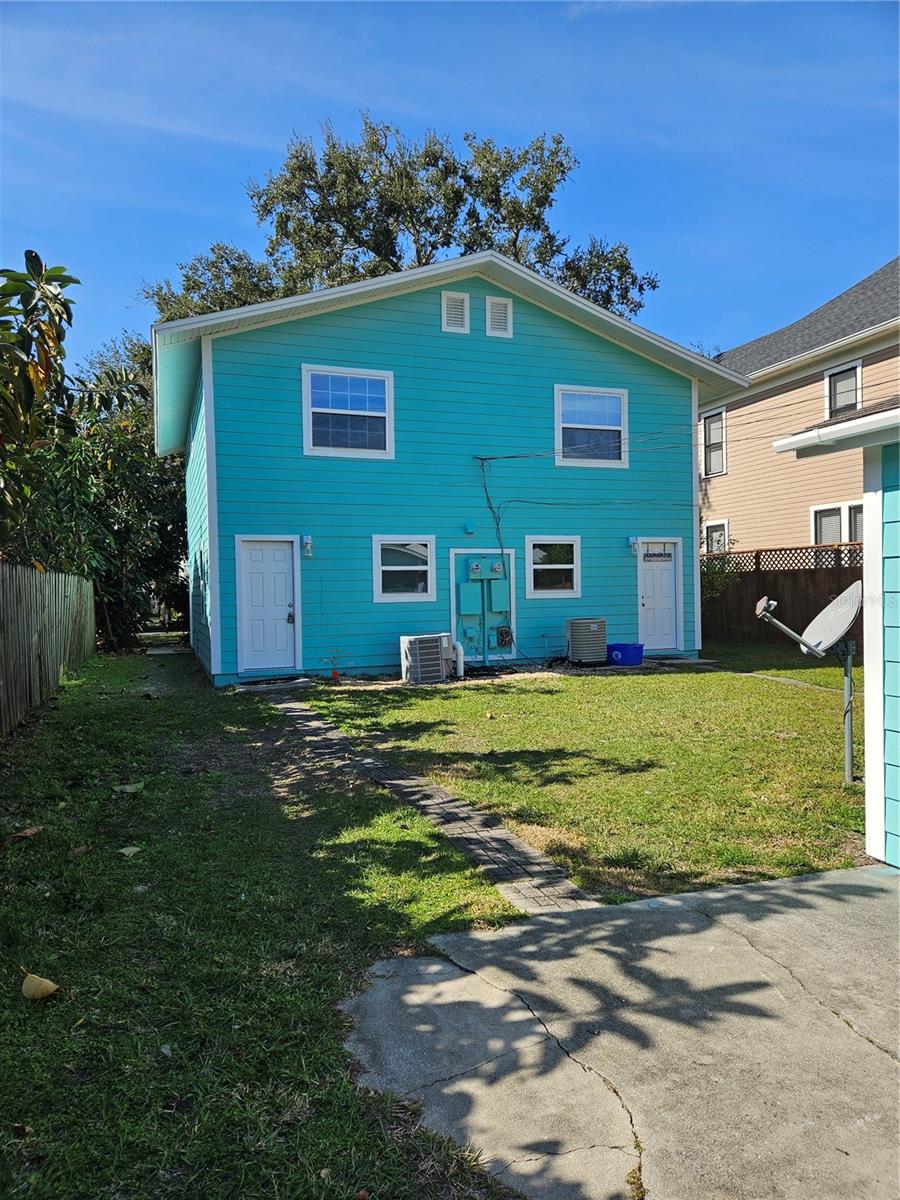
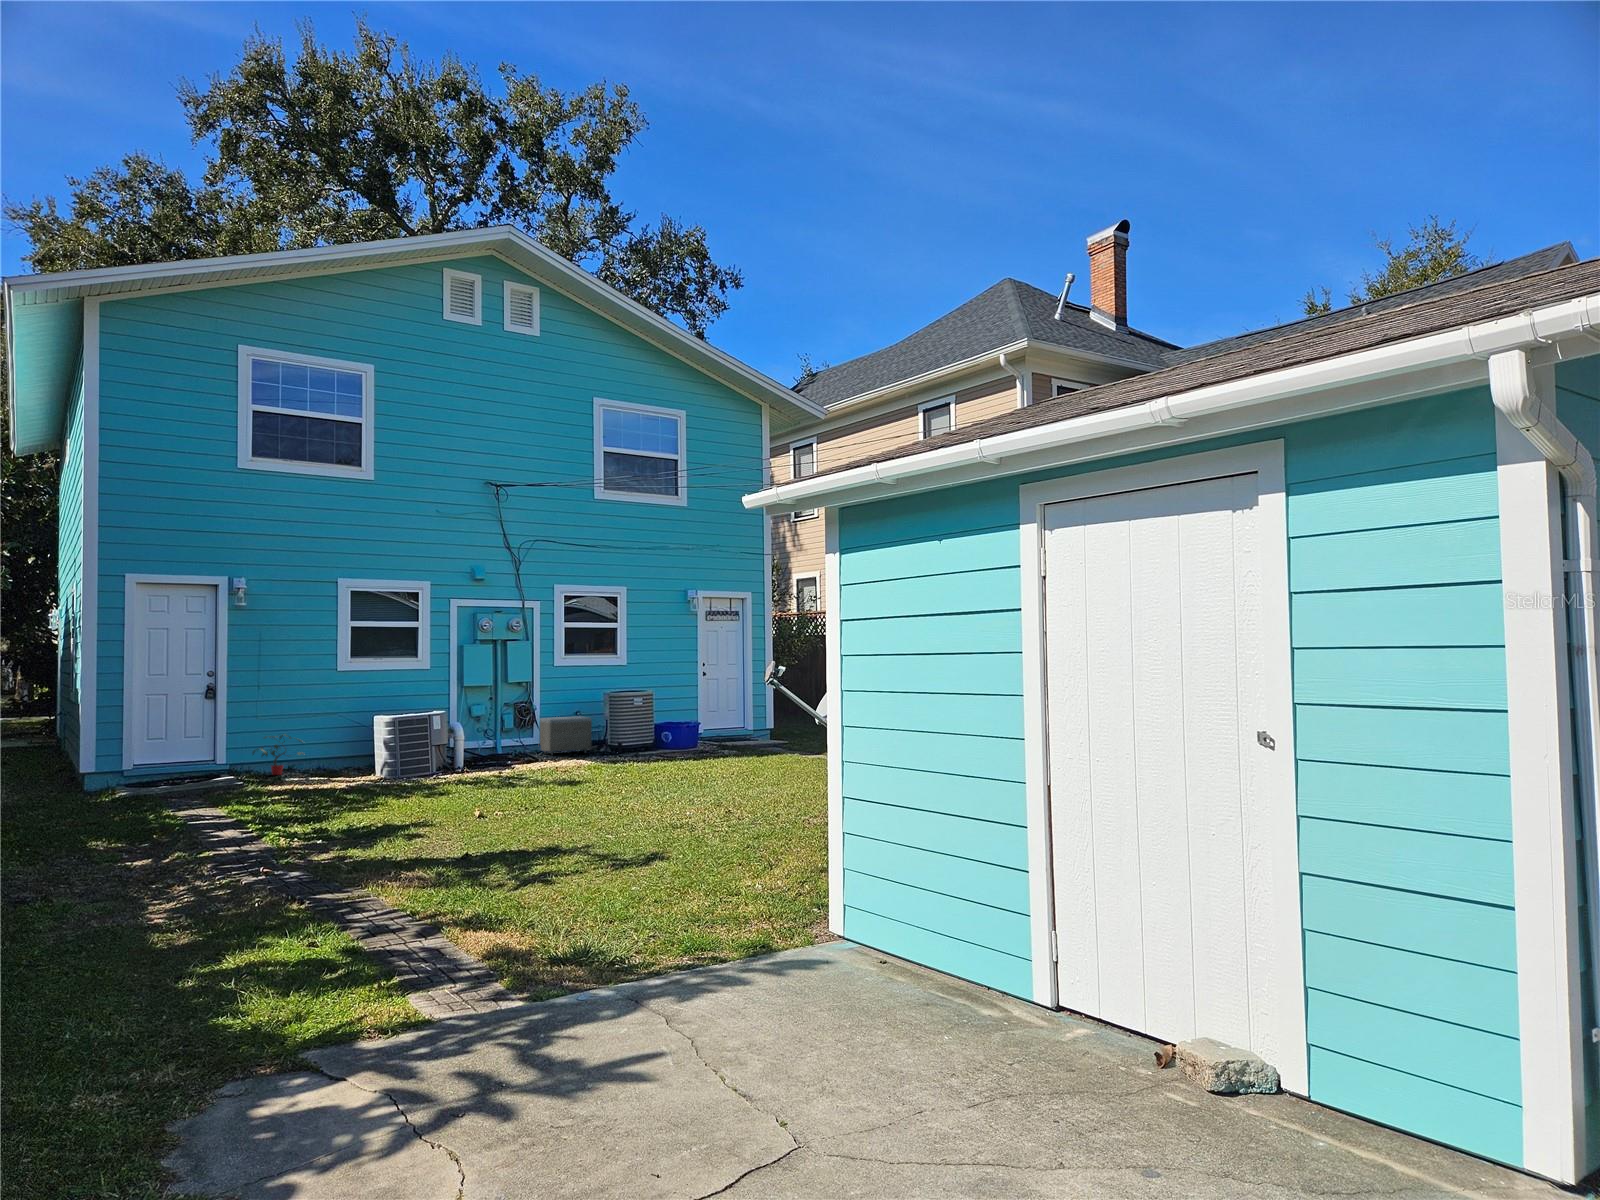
storage bench: none [516,640,557,669] -> present [540,716,592,754]

